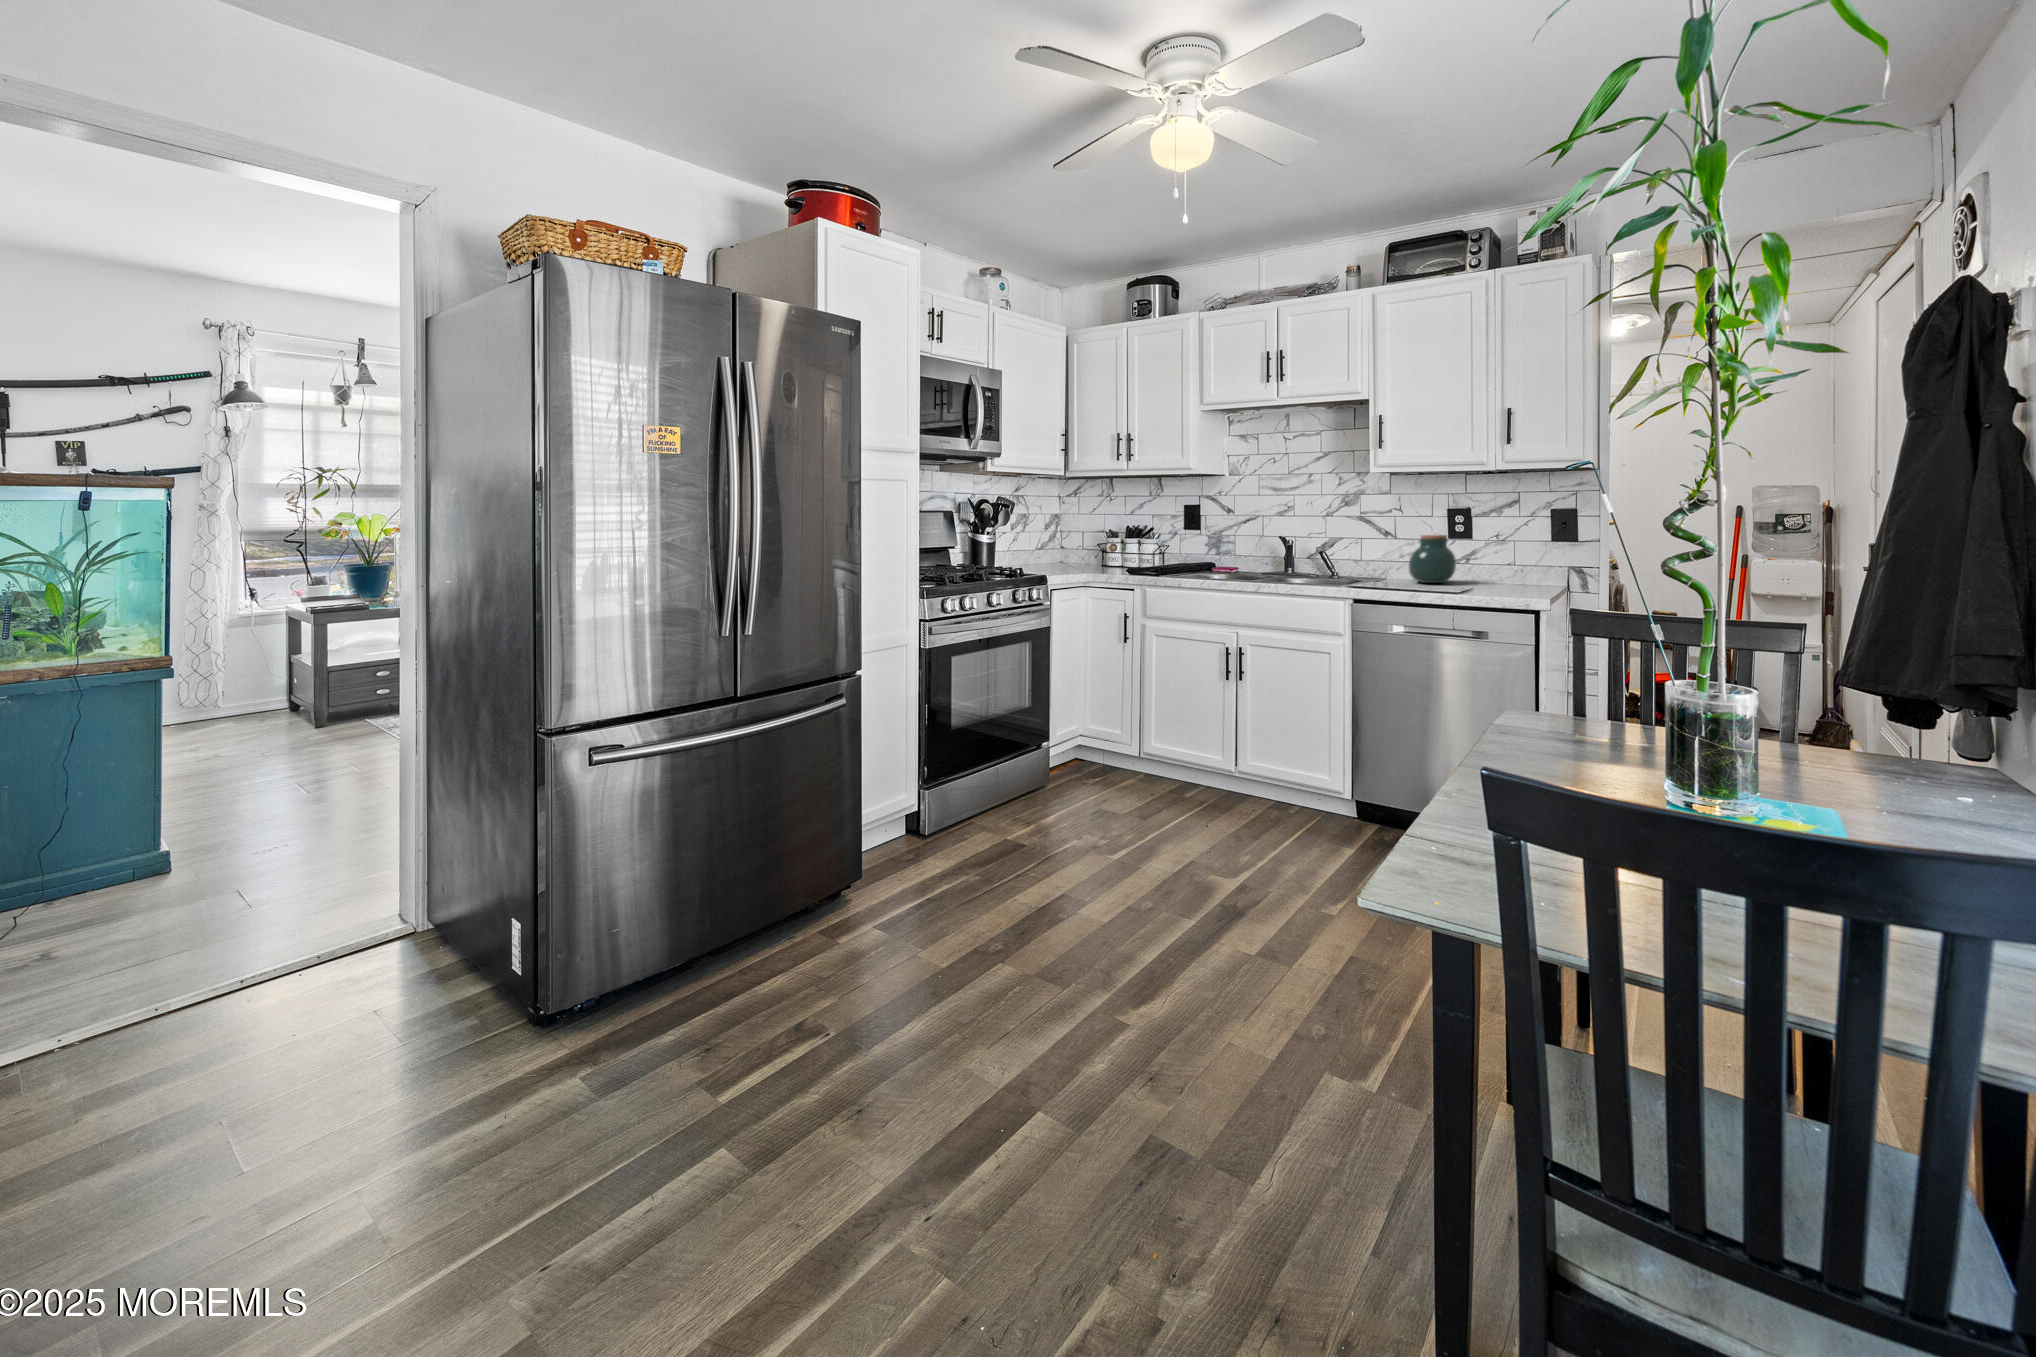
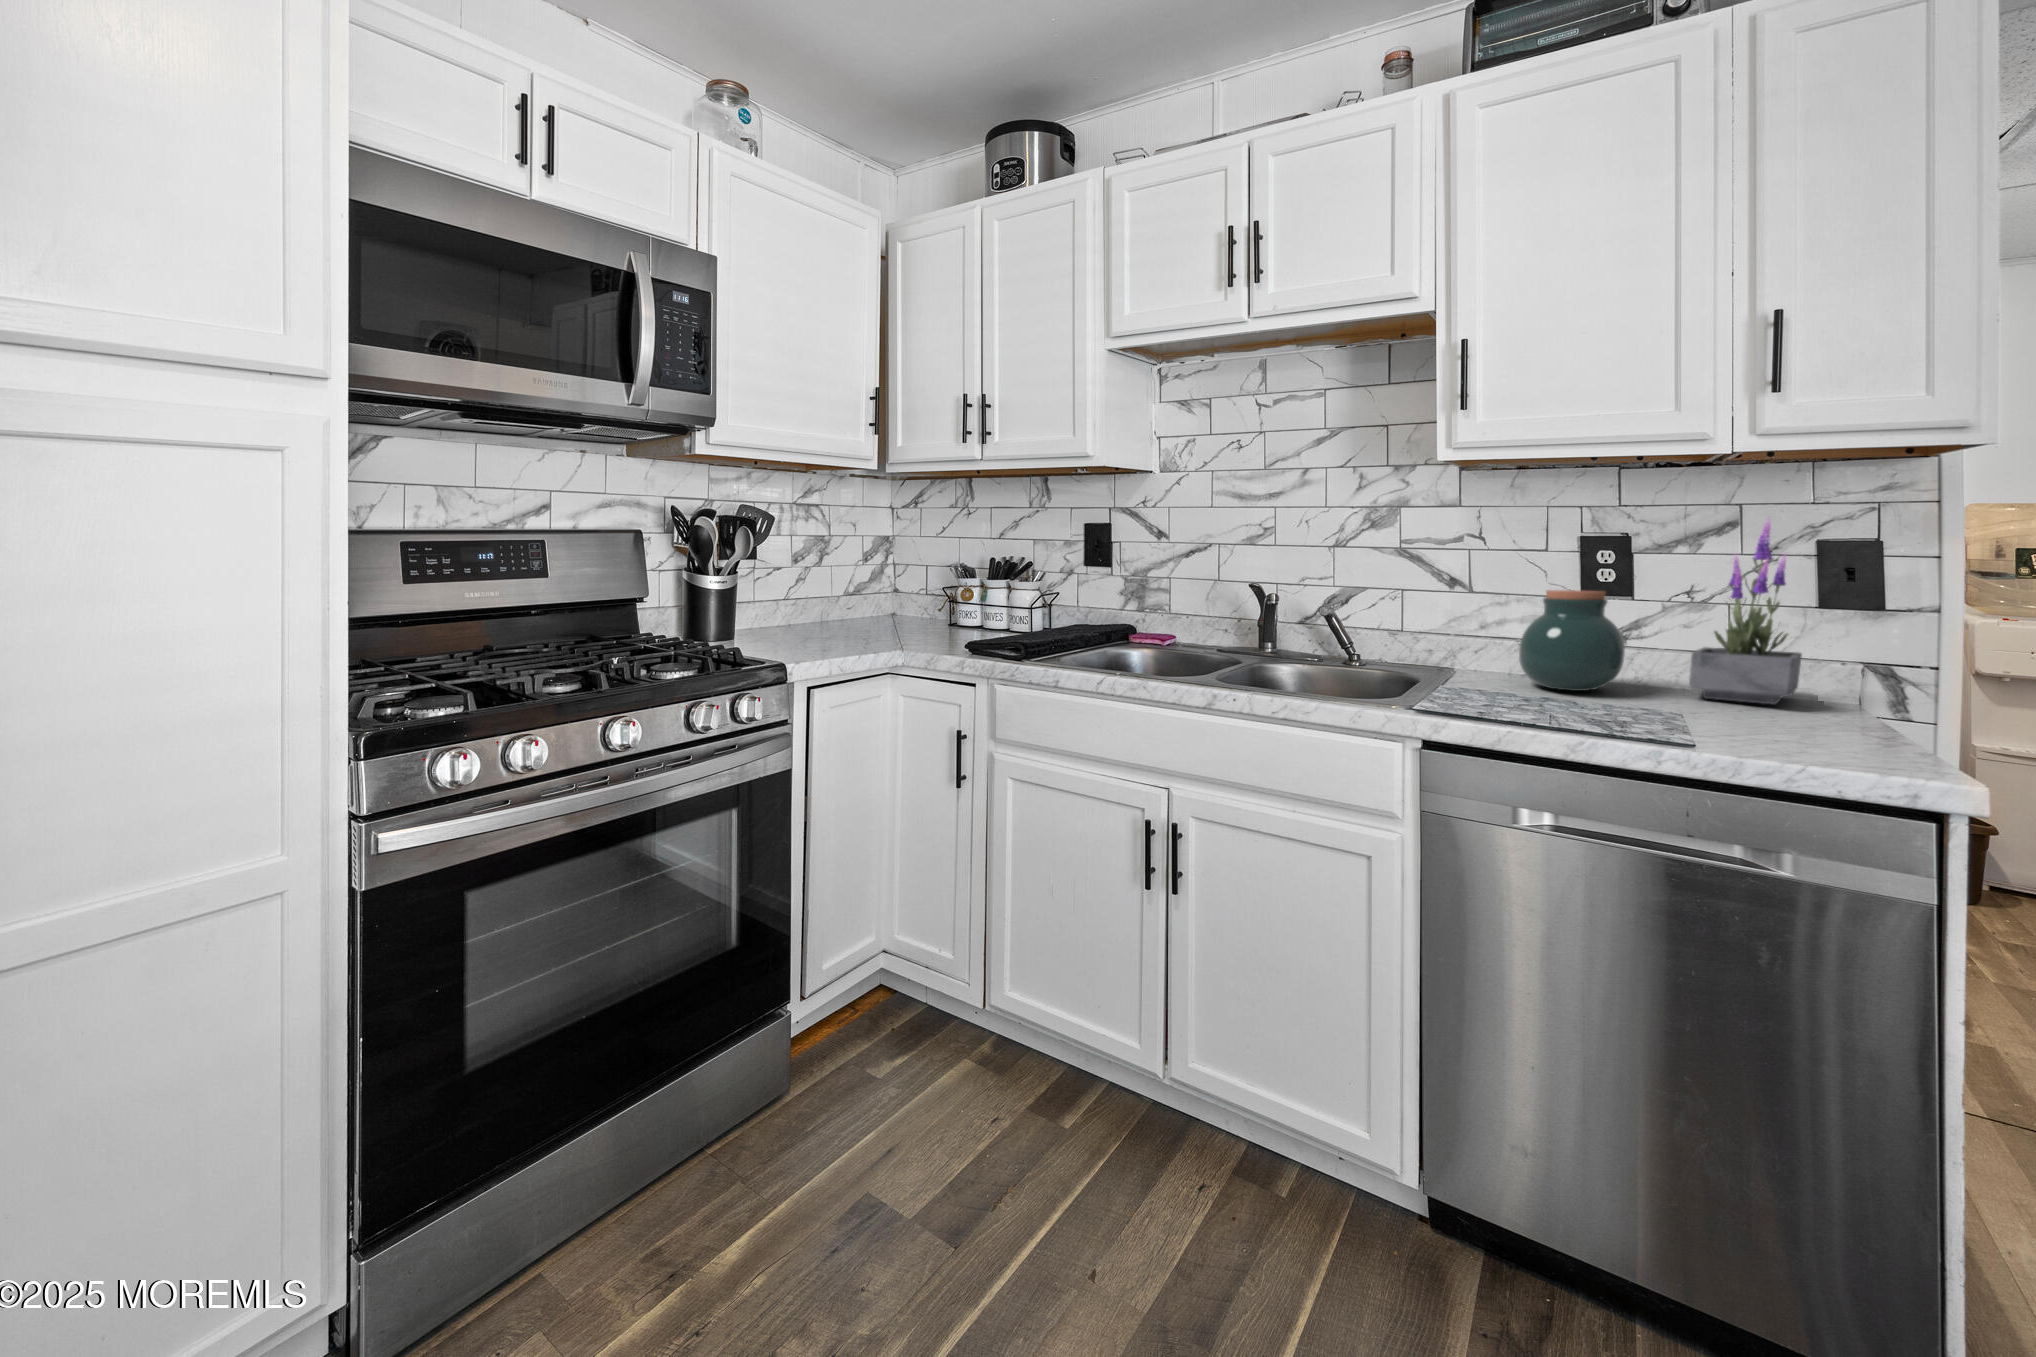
potted plant: none [1483,498,1537,585] -> present [1689,522,1802,704]

